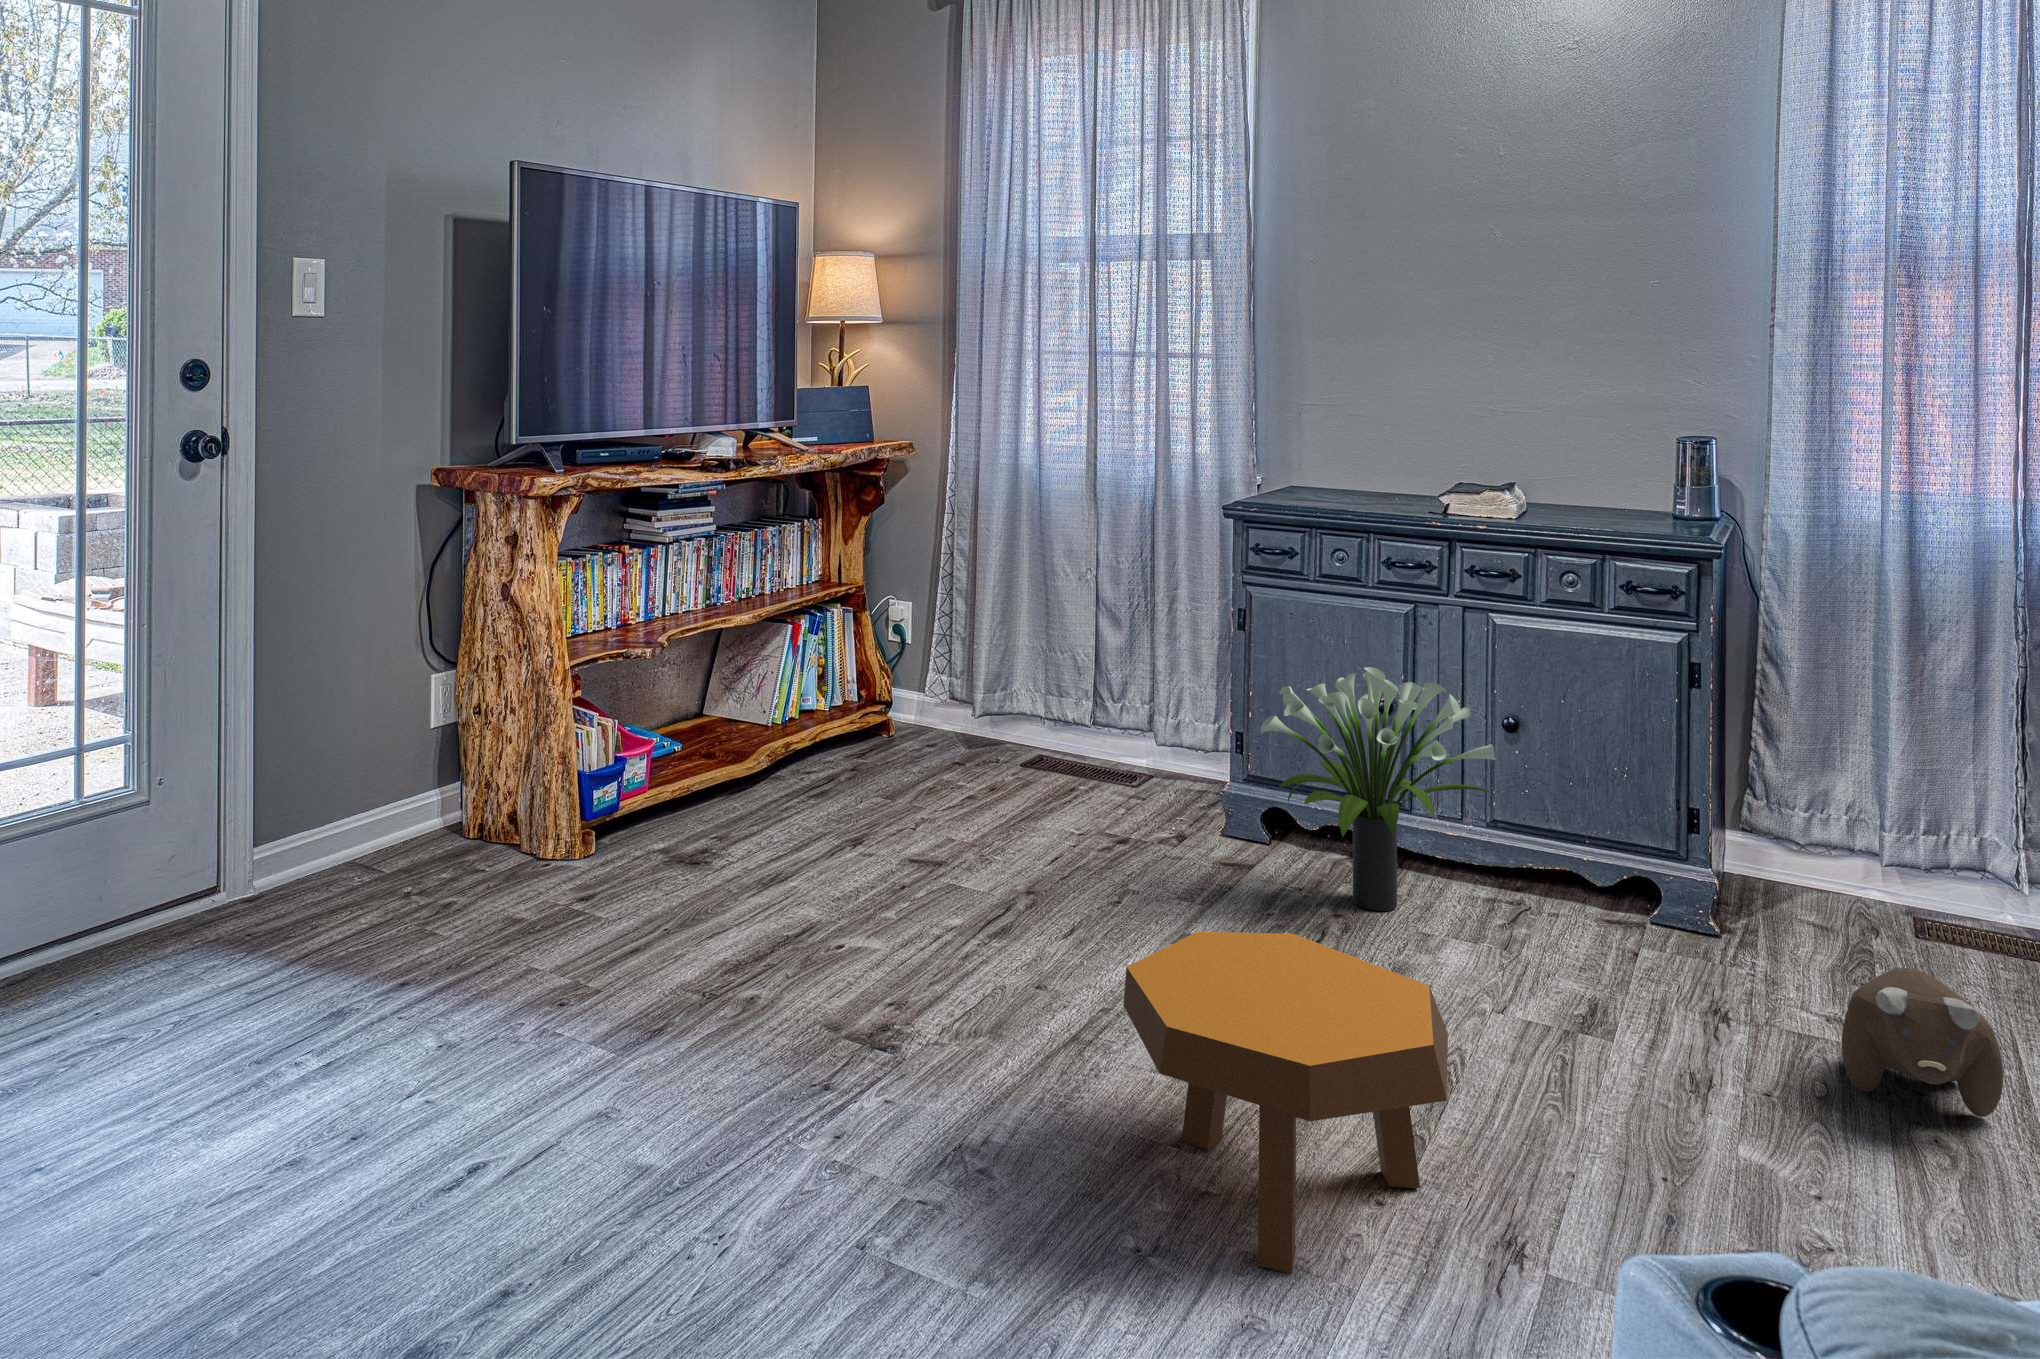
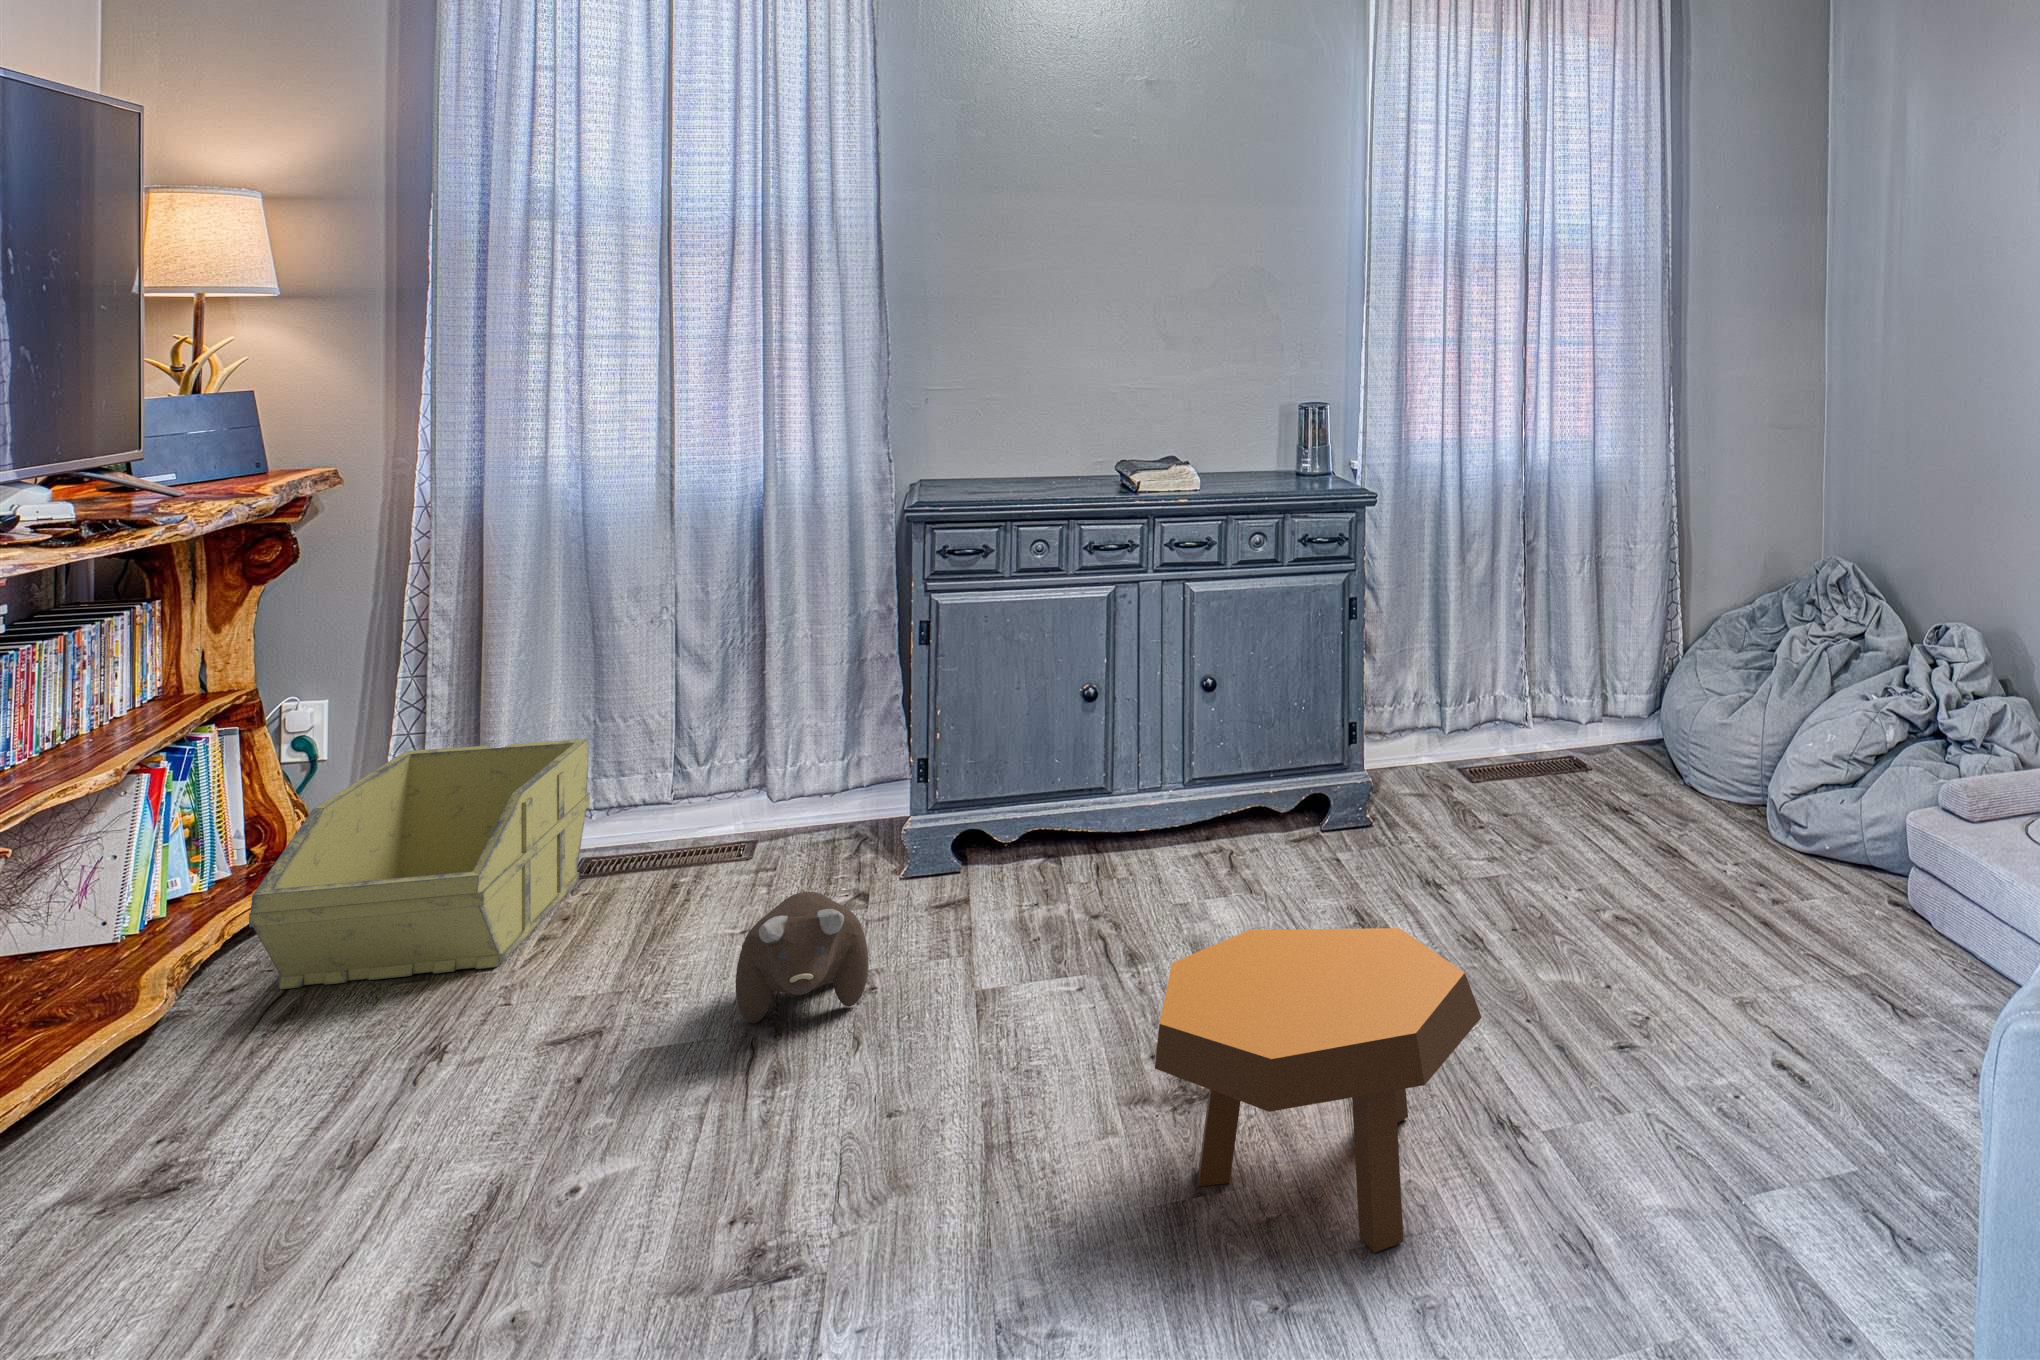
storage bin: none [811,648,1037,804] -> present [249,739,590,989]
potted plant: present [1261,667,1496,911] -> none [1009,654,1238,902]
plush toy: present [1842,968,2003,1117] -> present [735,892,869,1023]

